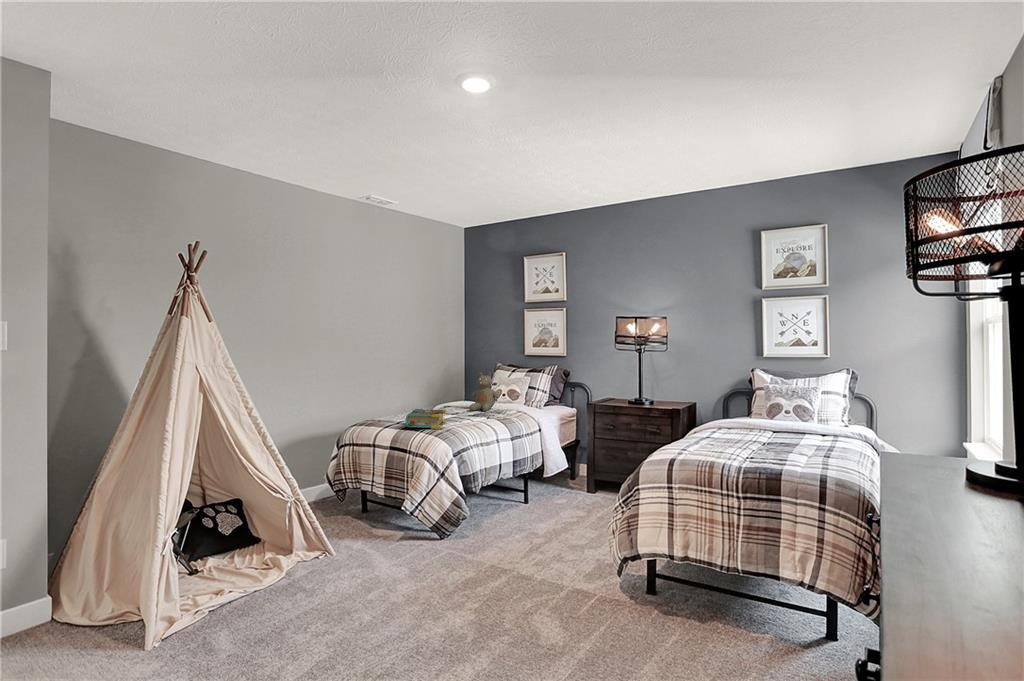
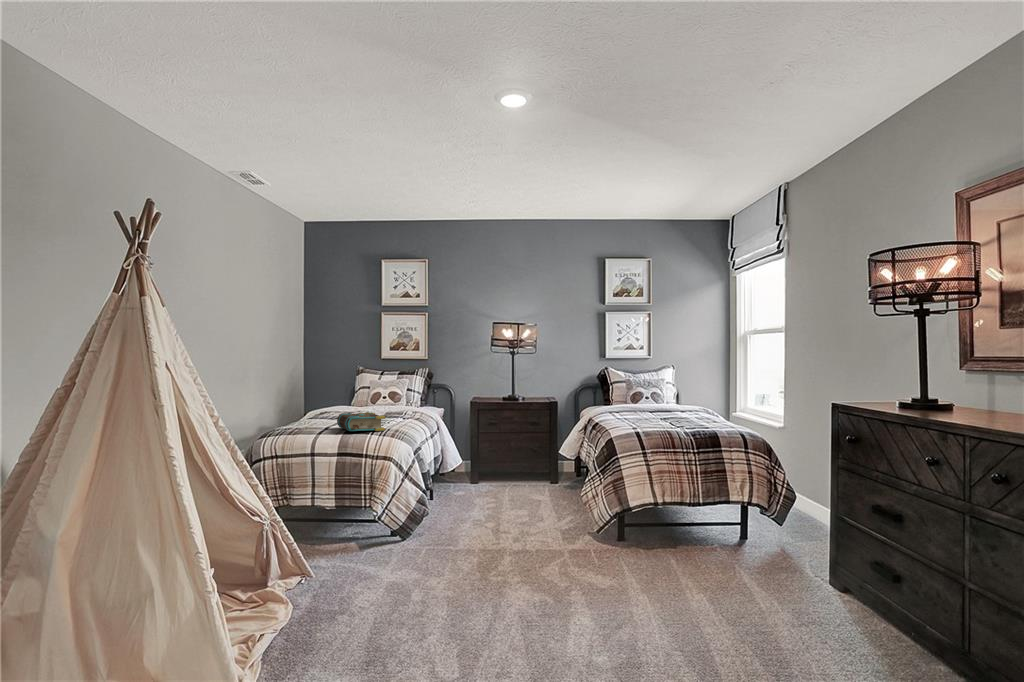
teddy bear: present [469,372,500,411] -> none [365,375,398,415]

